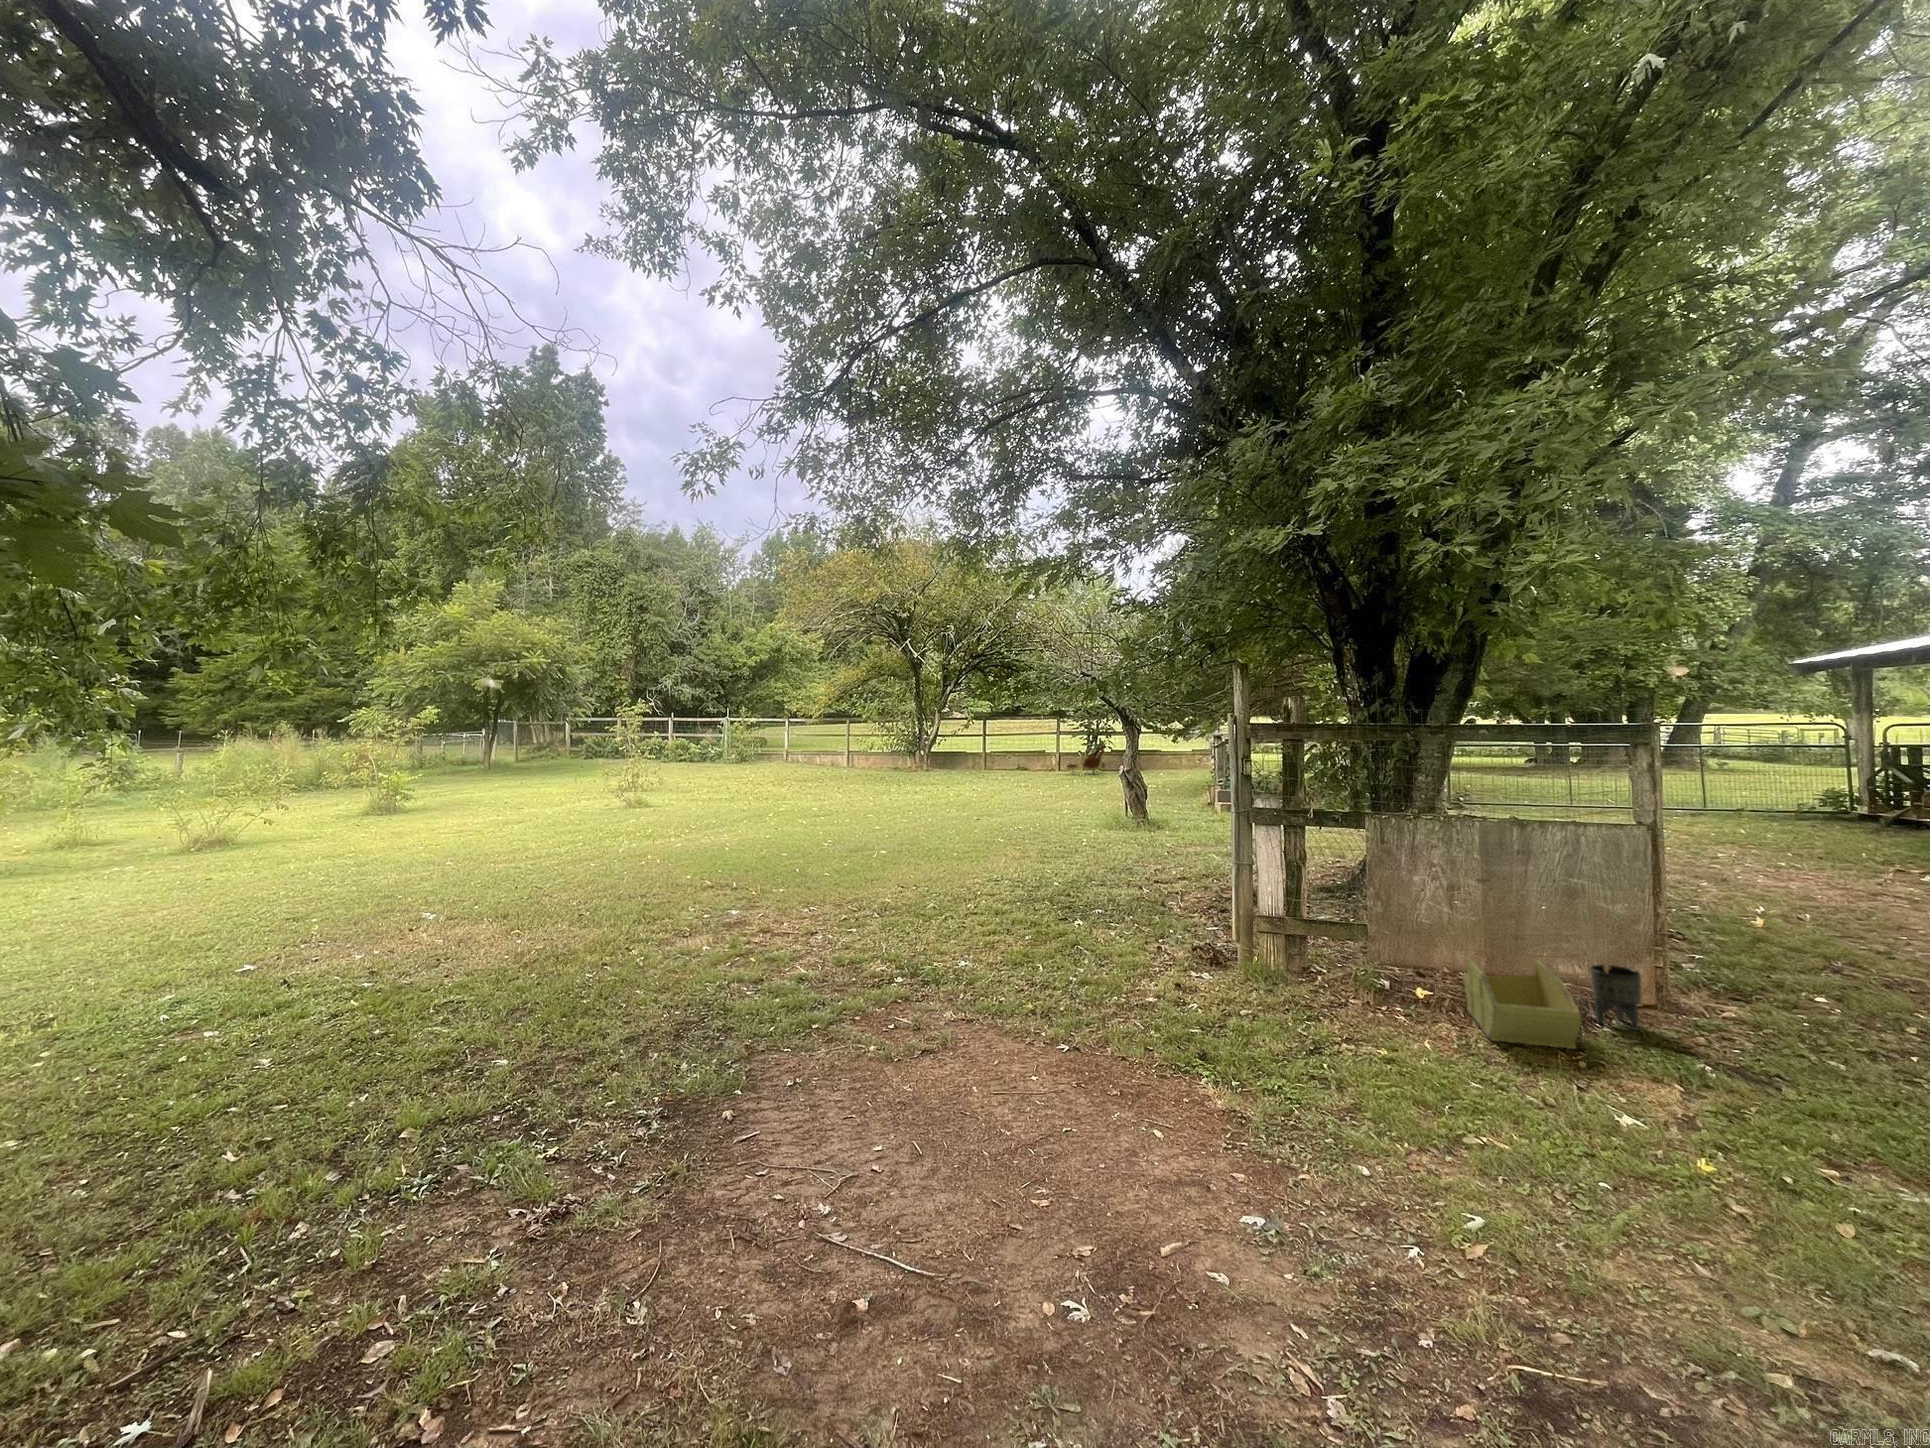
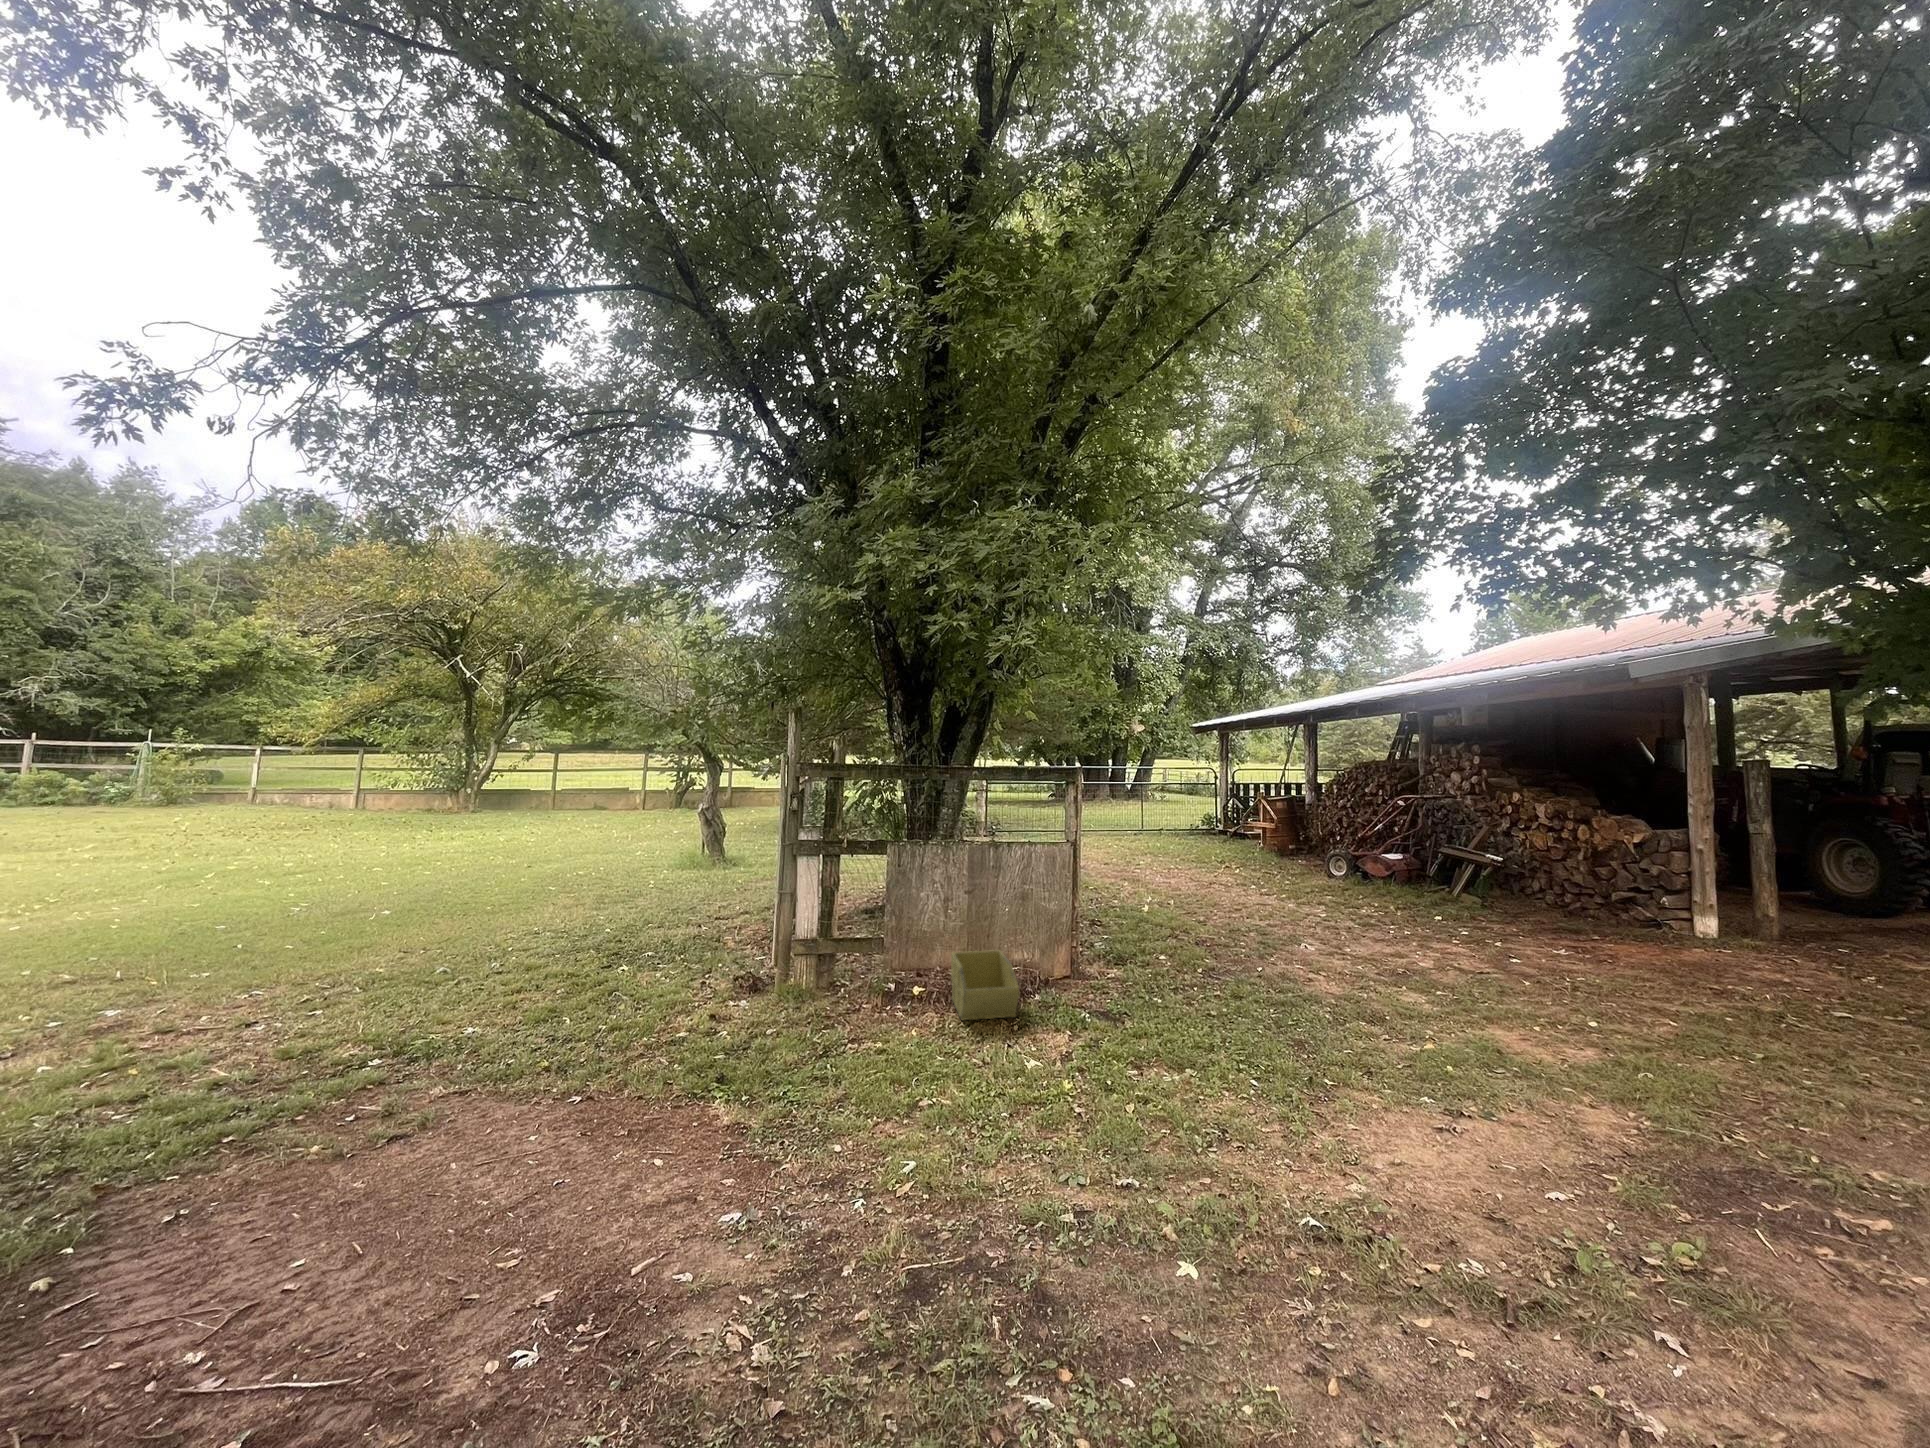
lounge chair: present [1068,747,1104,774] -> none [649,783,694,813]
planter: present [1590,965,1642,1030] -> none [1033,949,1062,997]

